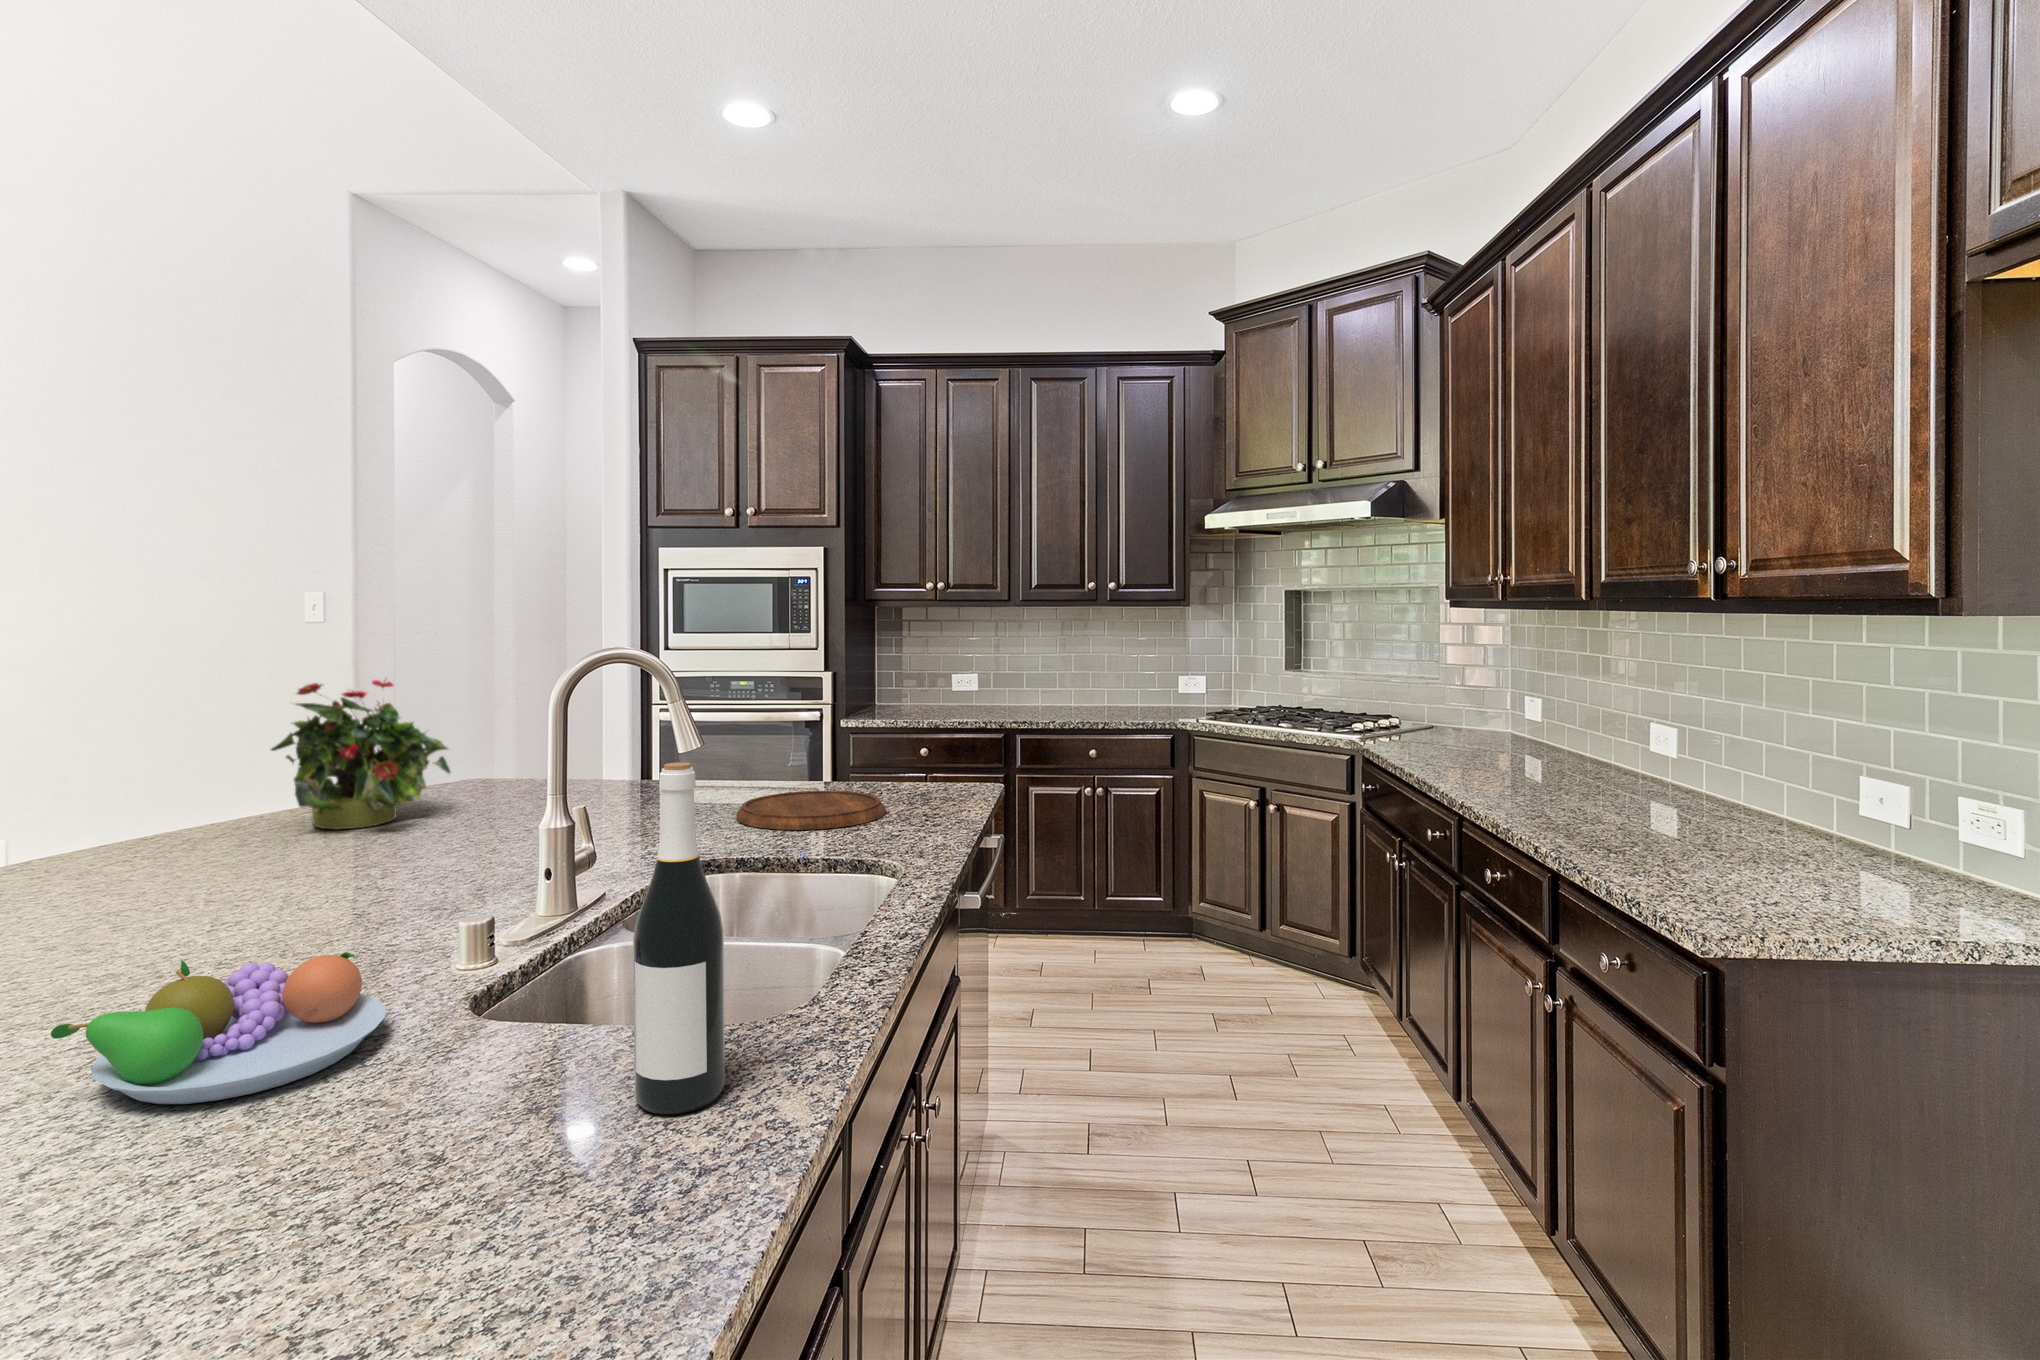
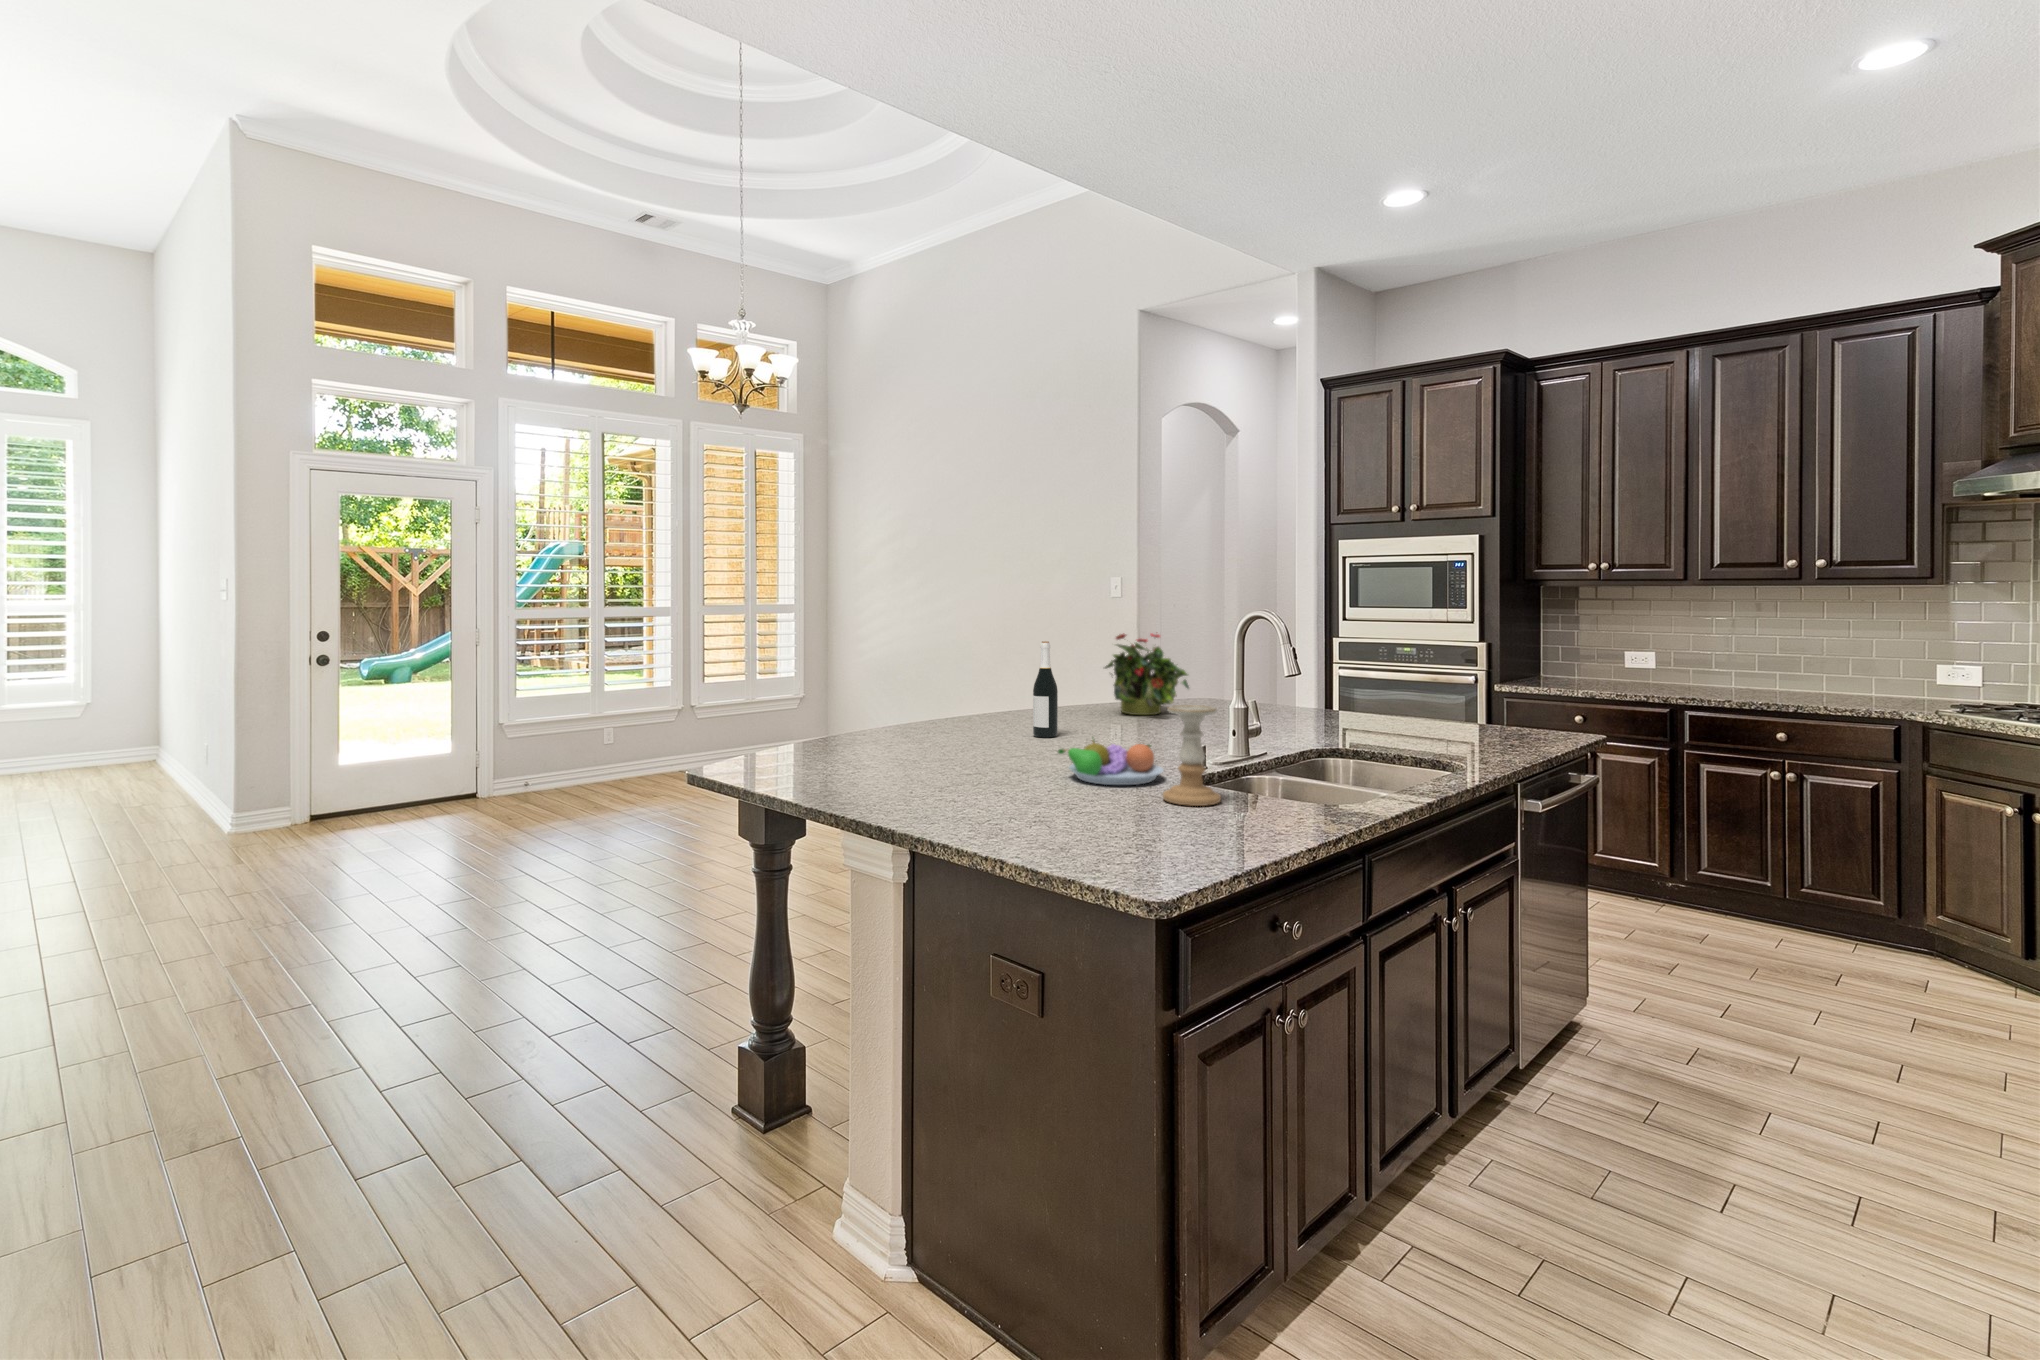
wine bottle: present [633,763,725,1115] -> present [1033,641,1058,738]
cutting board: present [736,791,886,830] -> none [1361,721,1475,743]
candle holder: none [375,868,535,1145] -> present [1162,705,1221,806]

